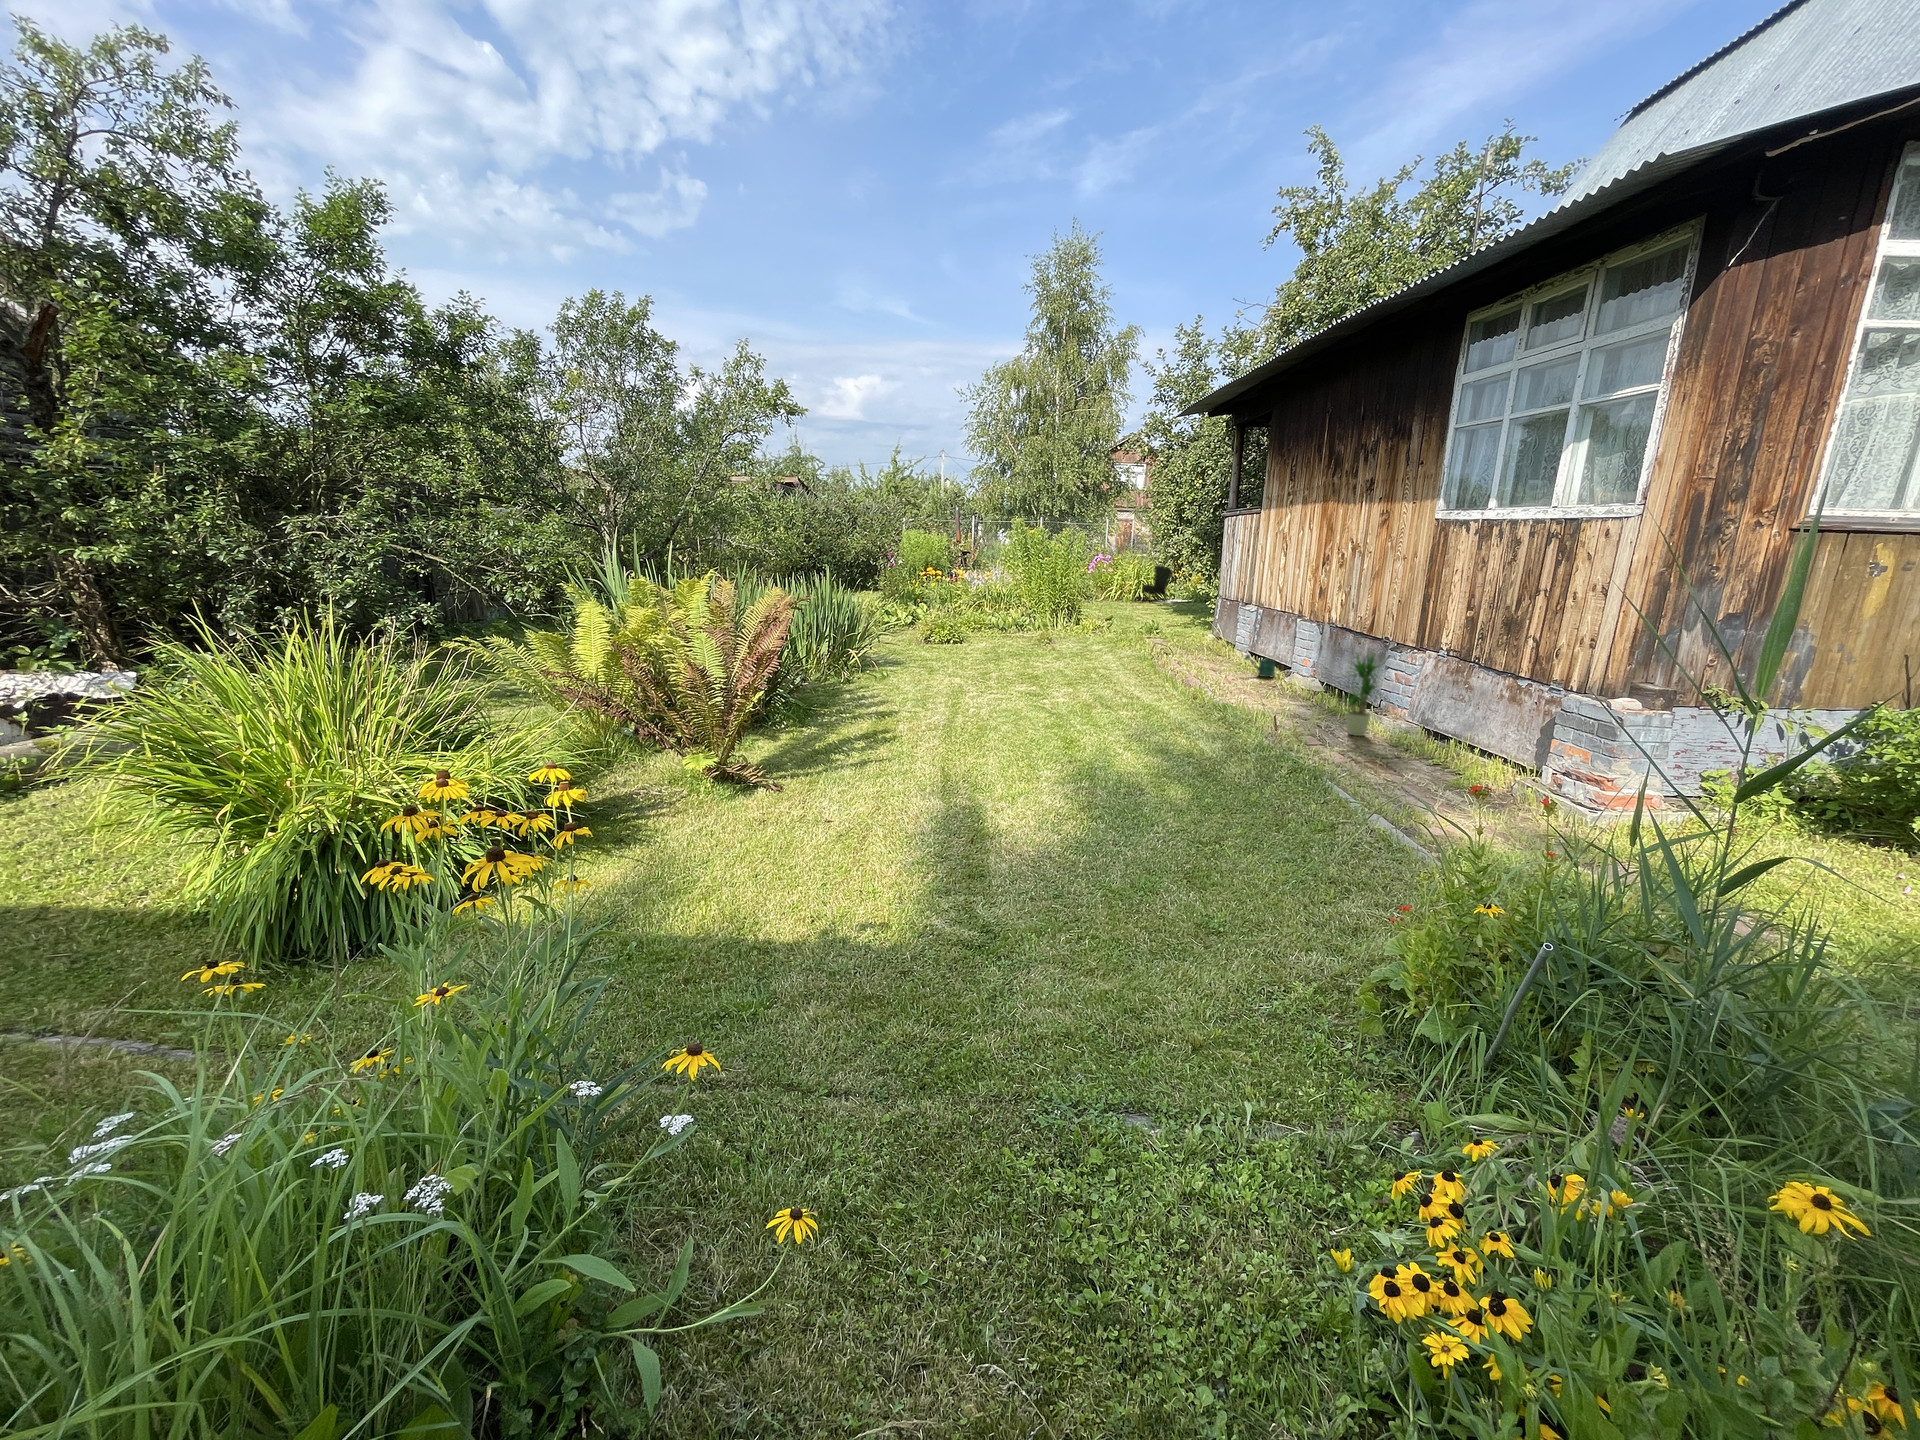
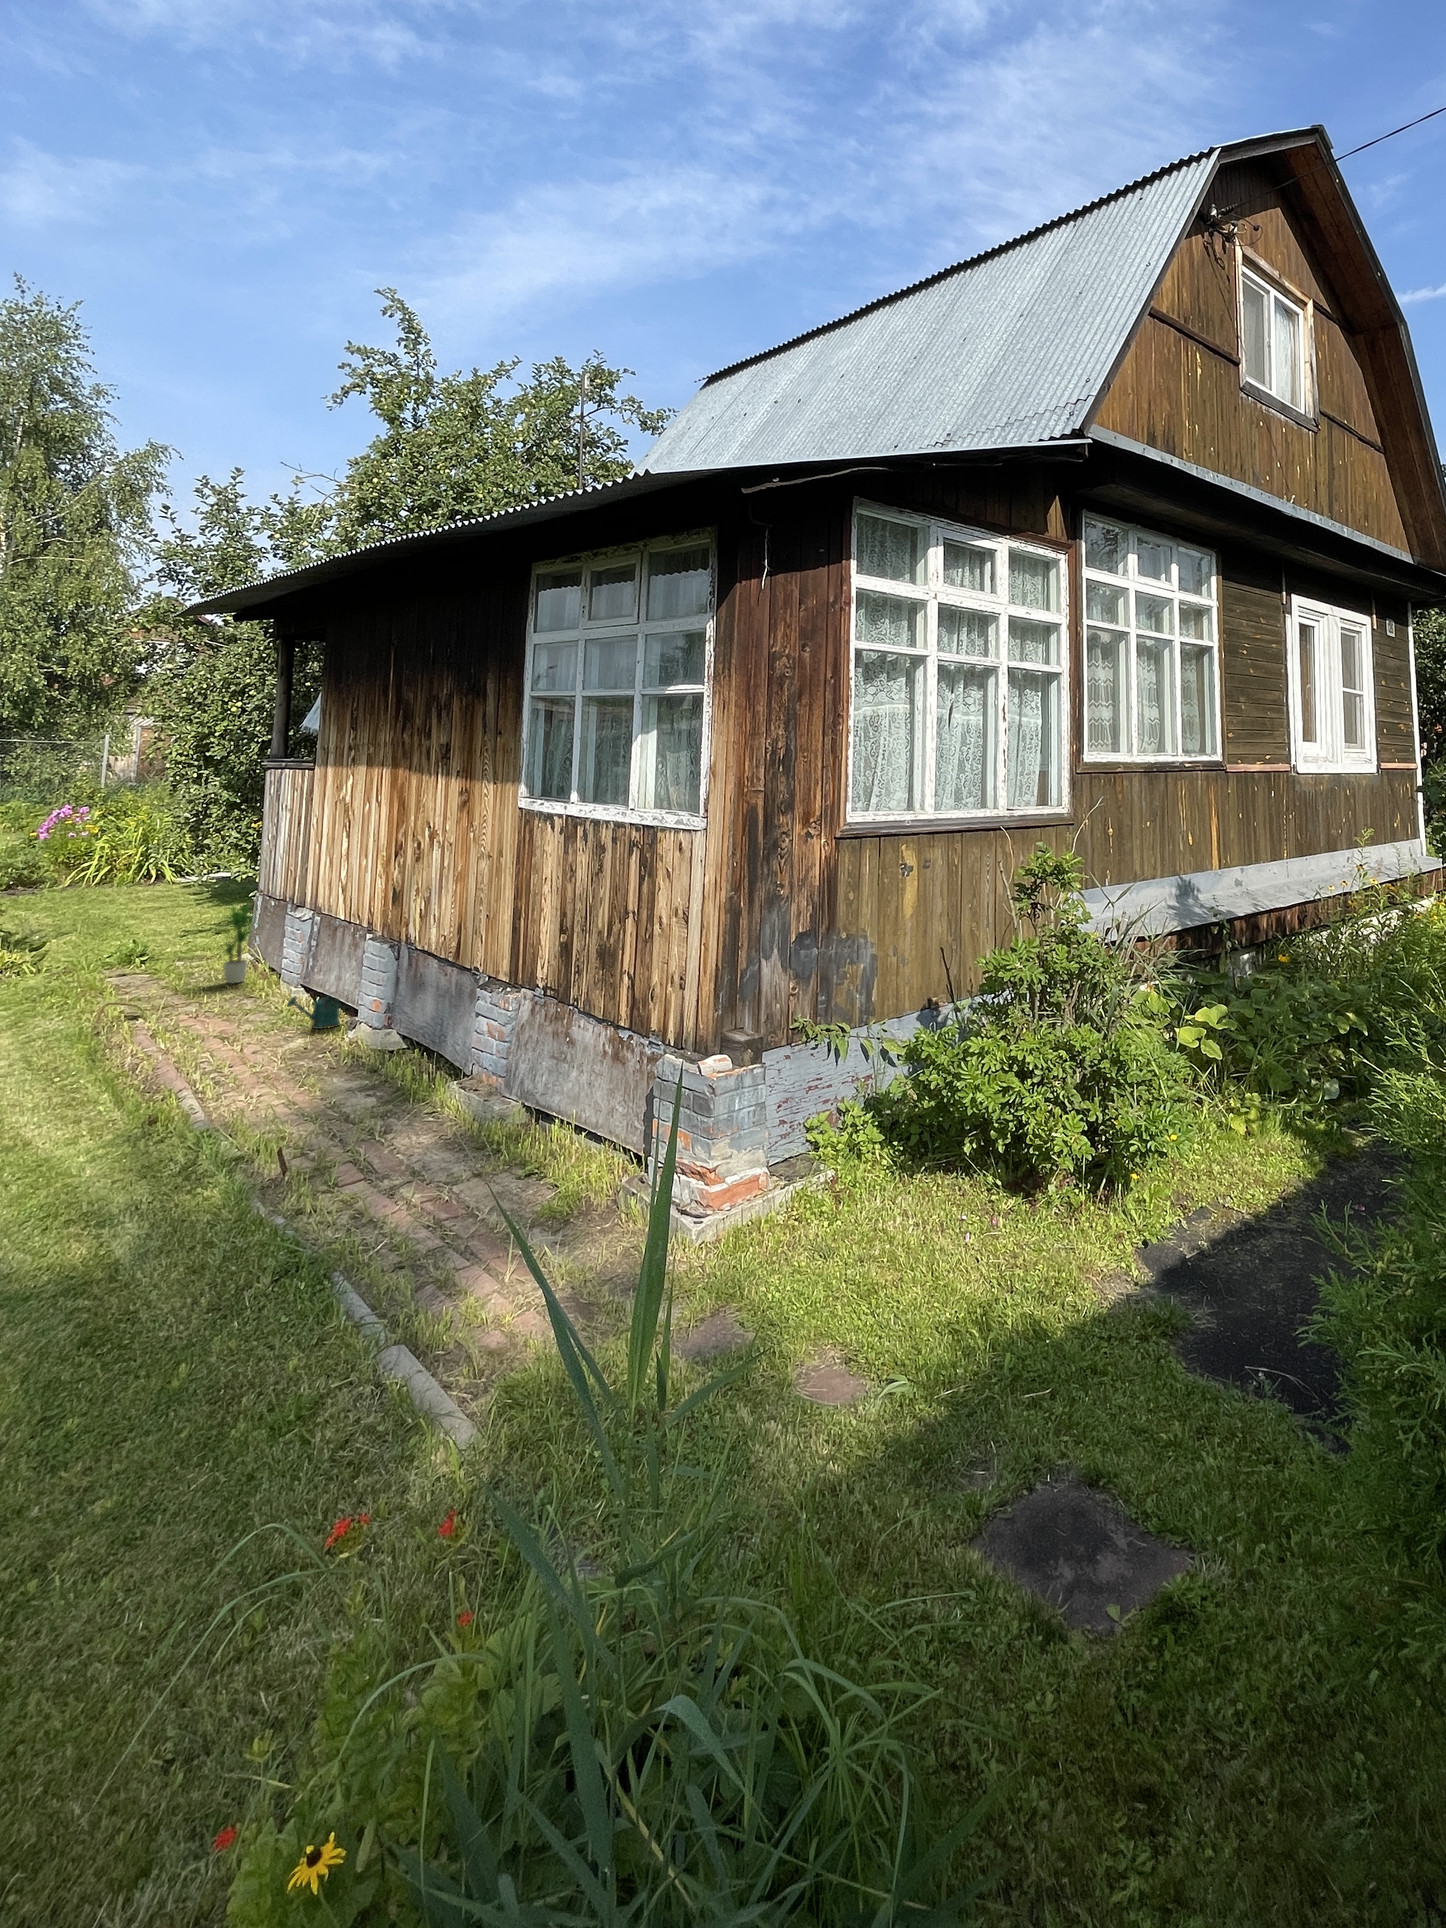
lounge chair: present [1134,565,1173,602] -> none [130,824,207,886]
potted plant: present [1341,653,1385,736] -> present [221,905,262,983]

